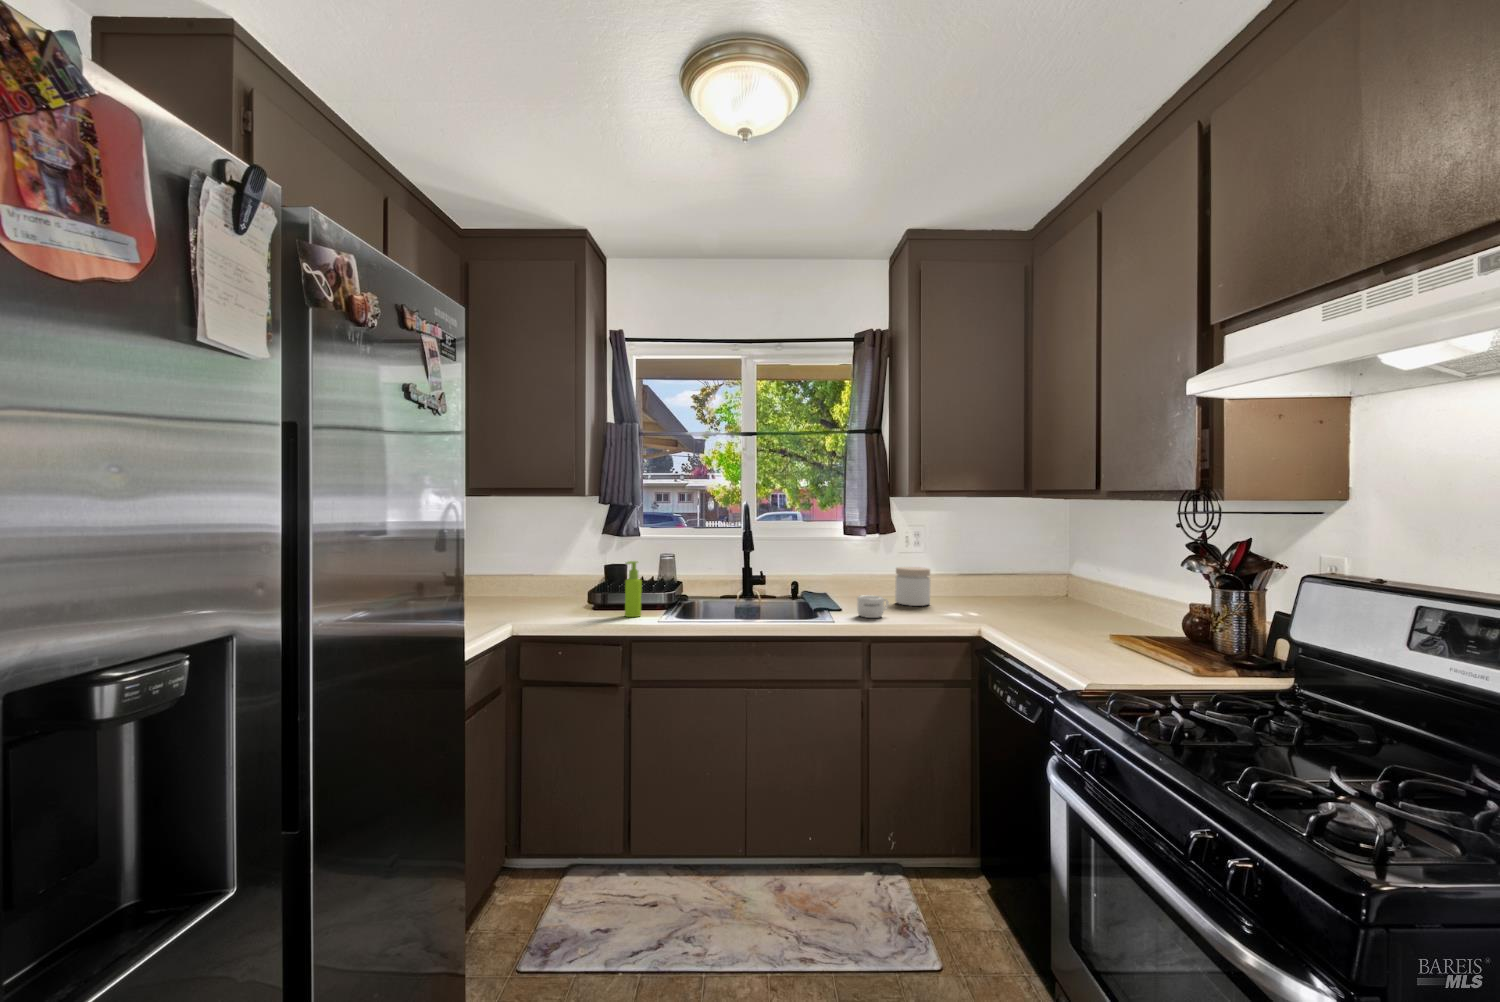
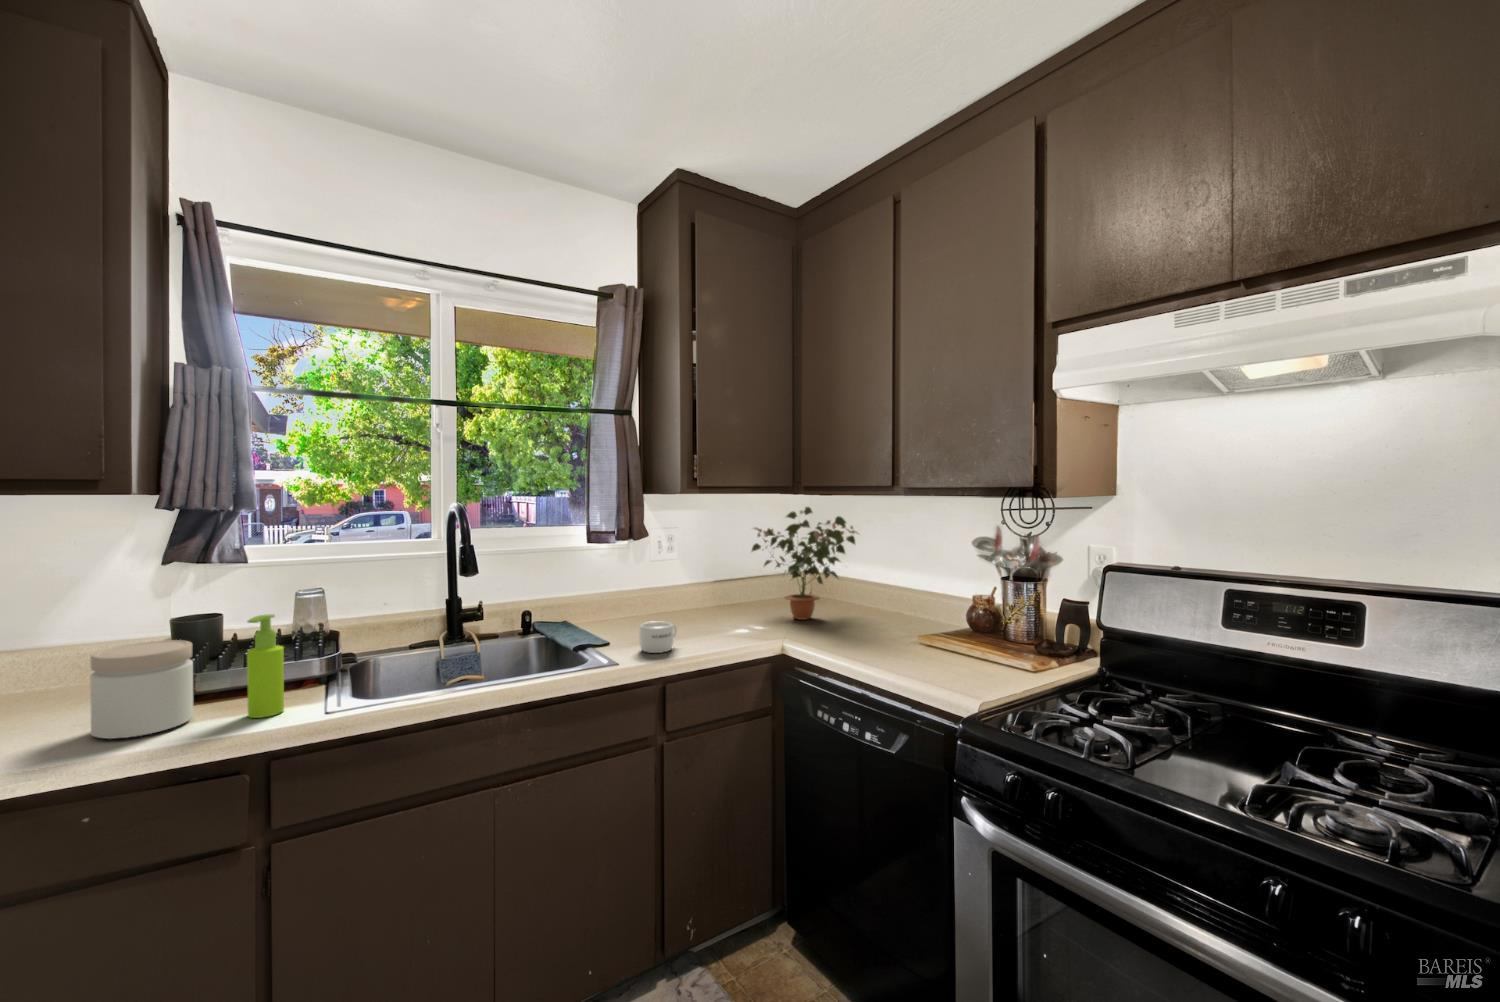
potted plant: none [977,513,1078,613] -> present [752,507,859,620]
jar: present [895,567,930,606] -> present [90,640,193,739]

